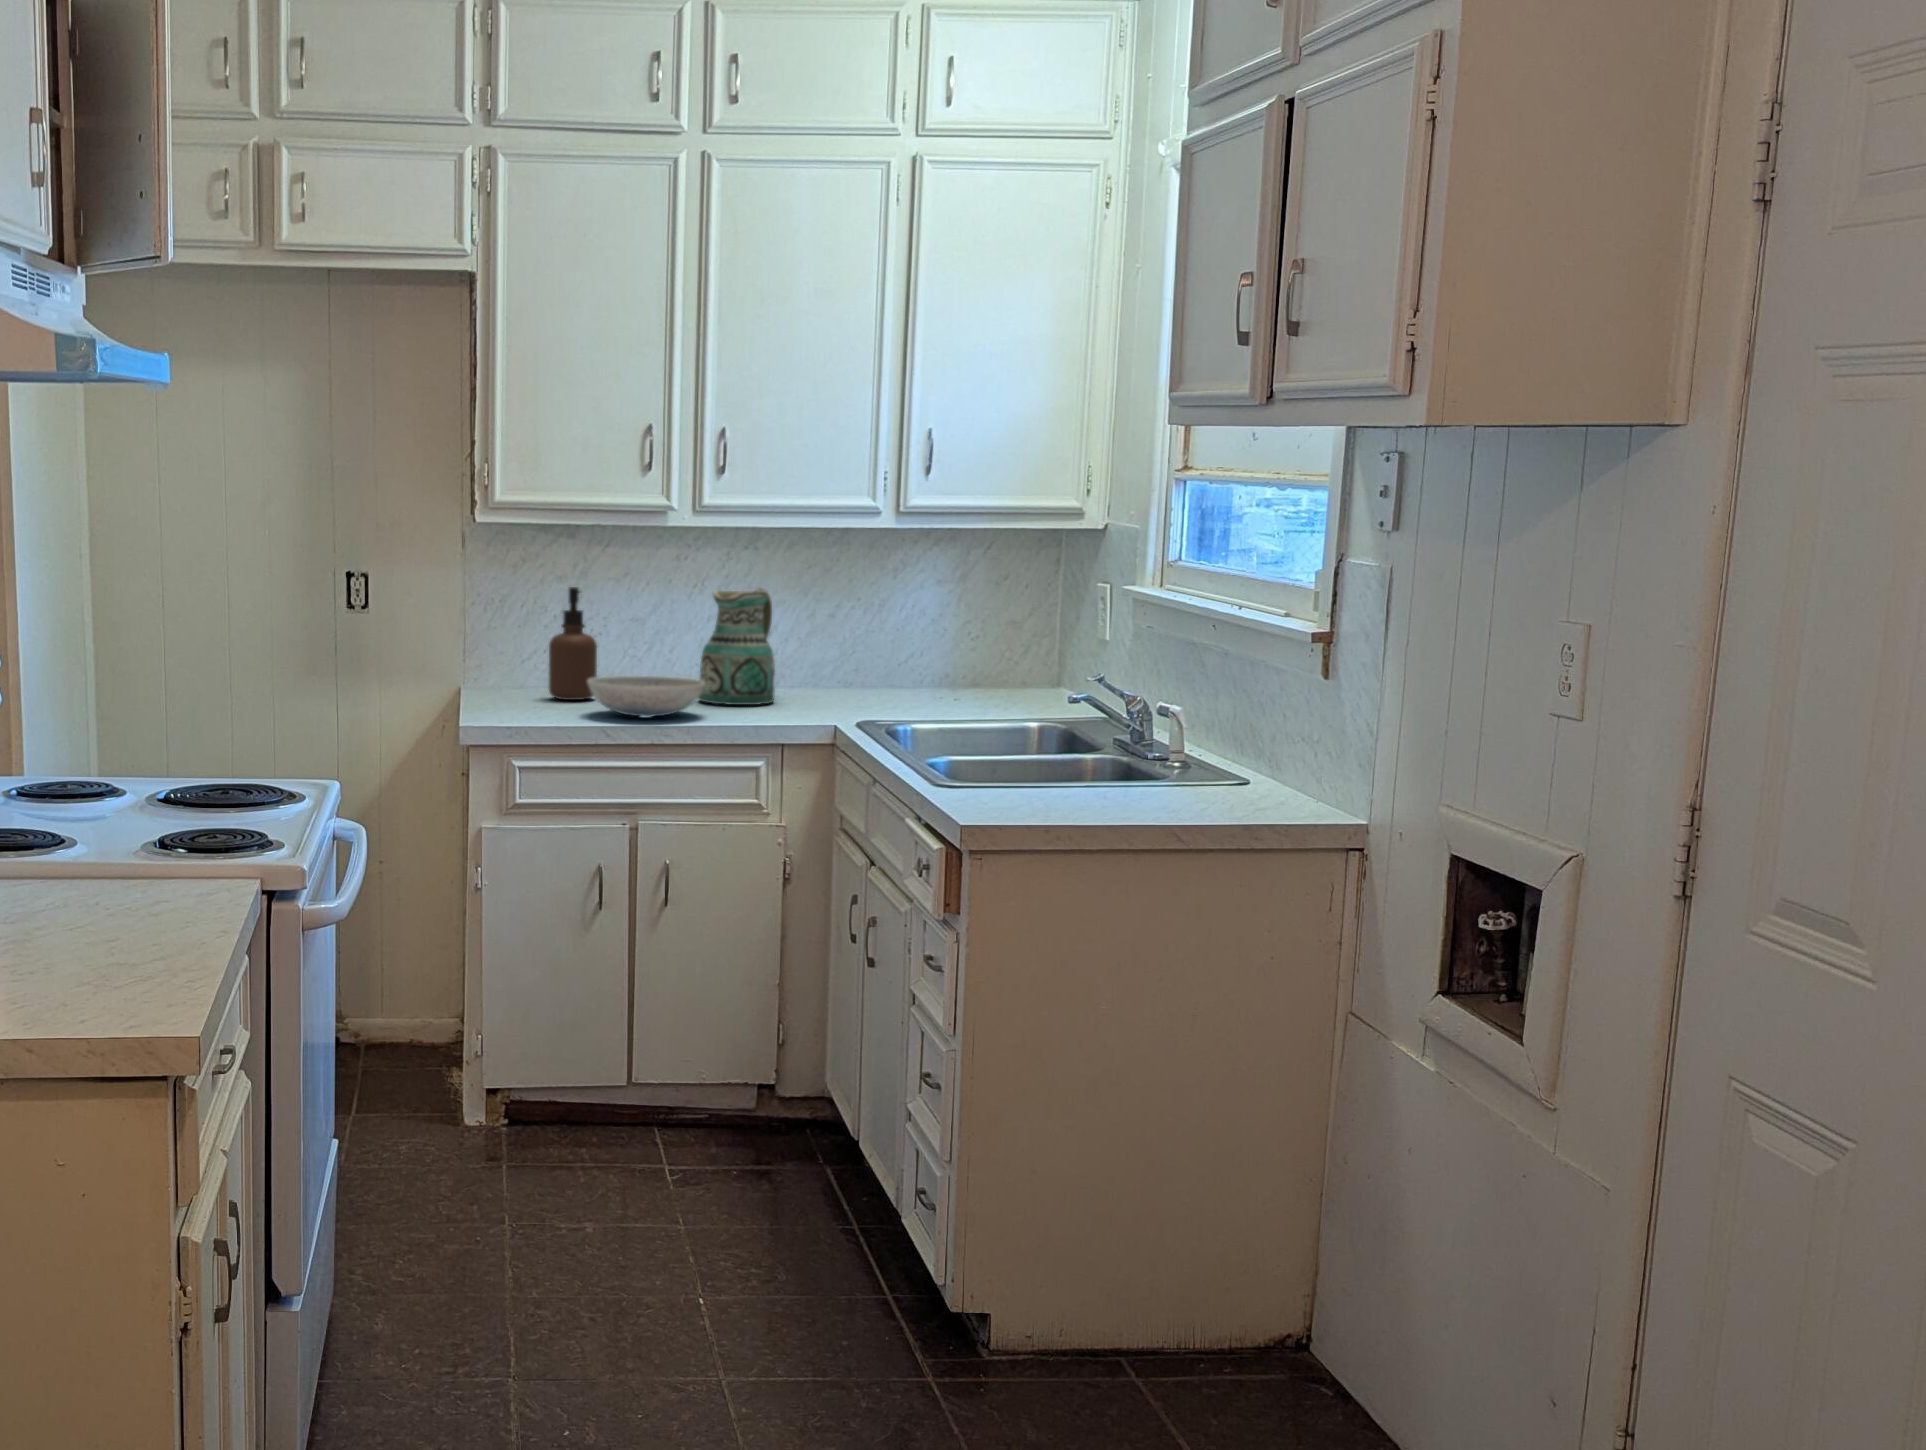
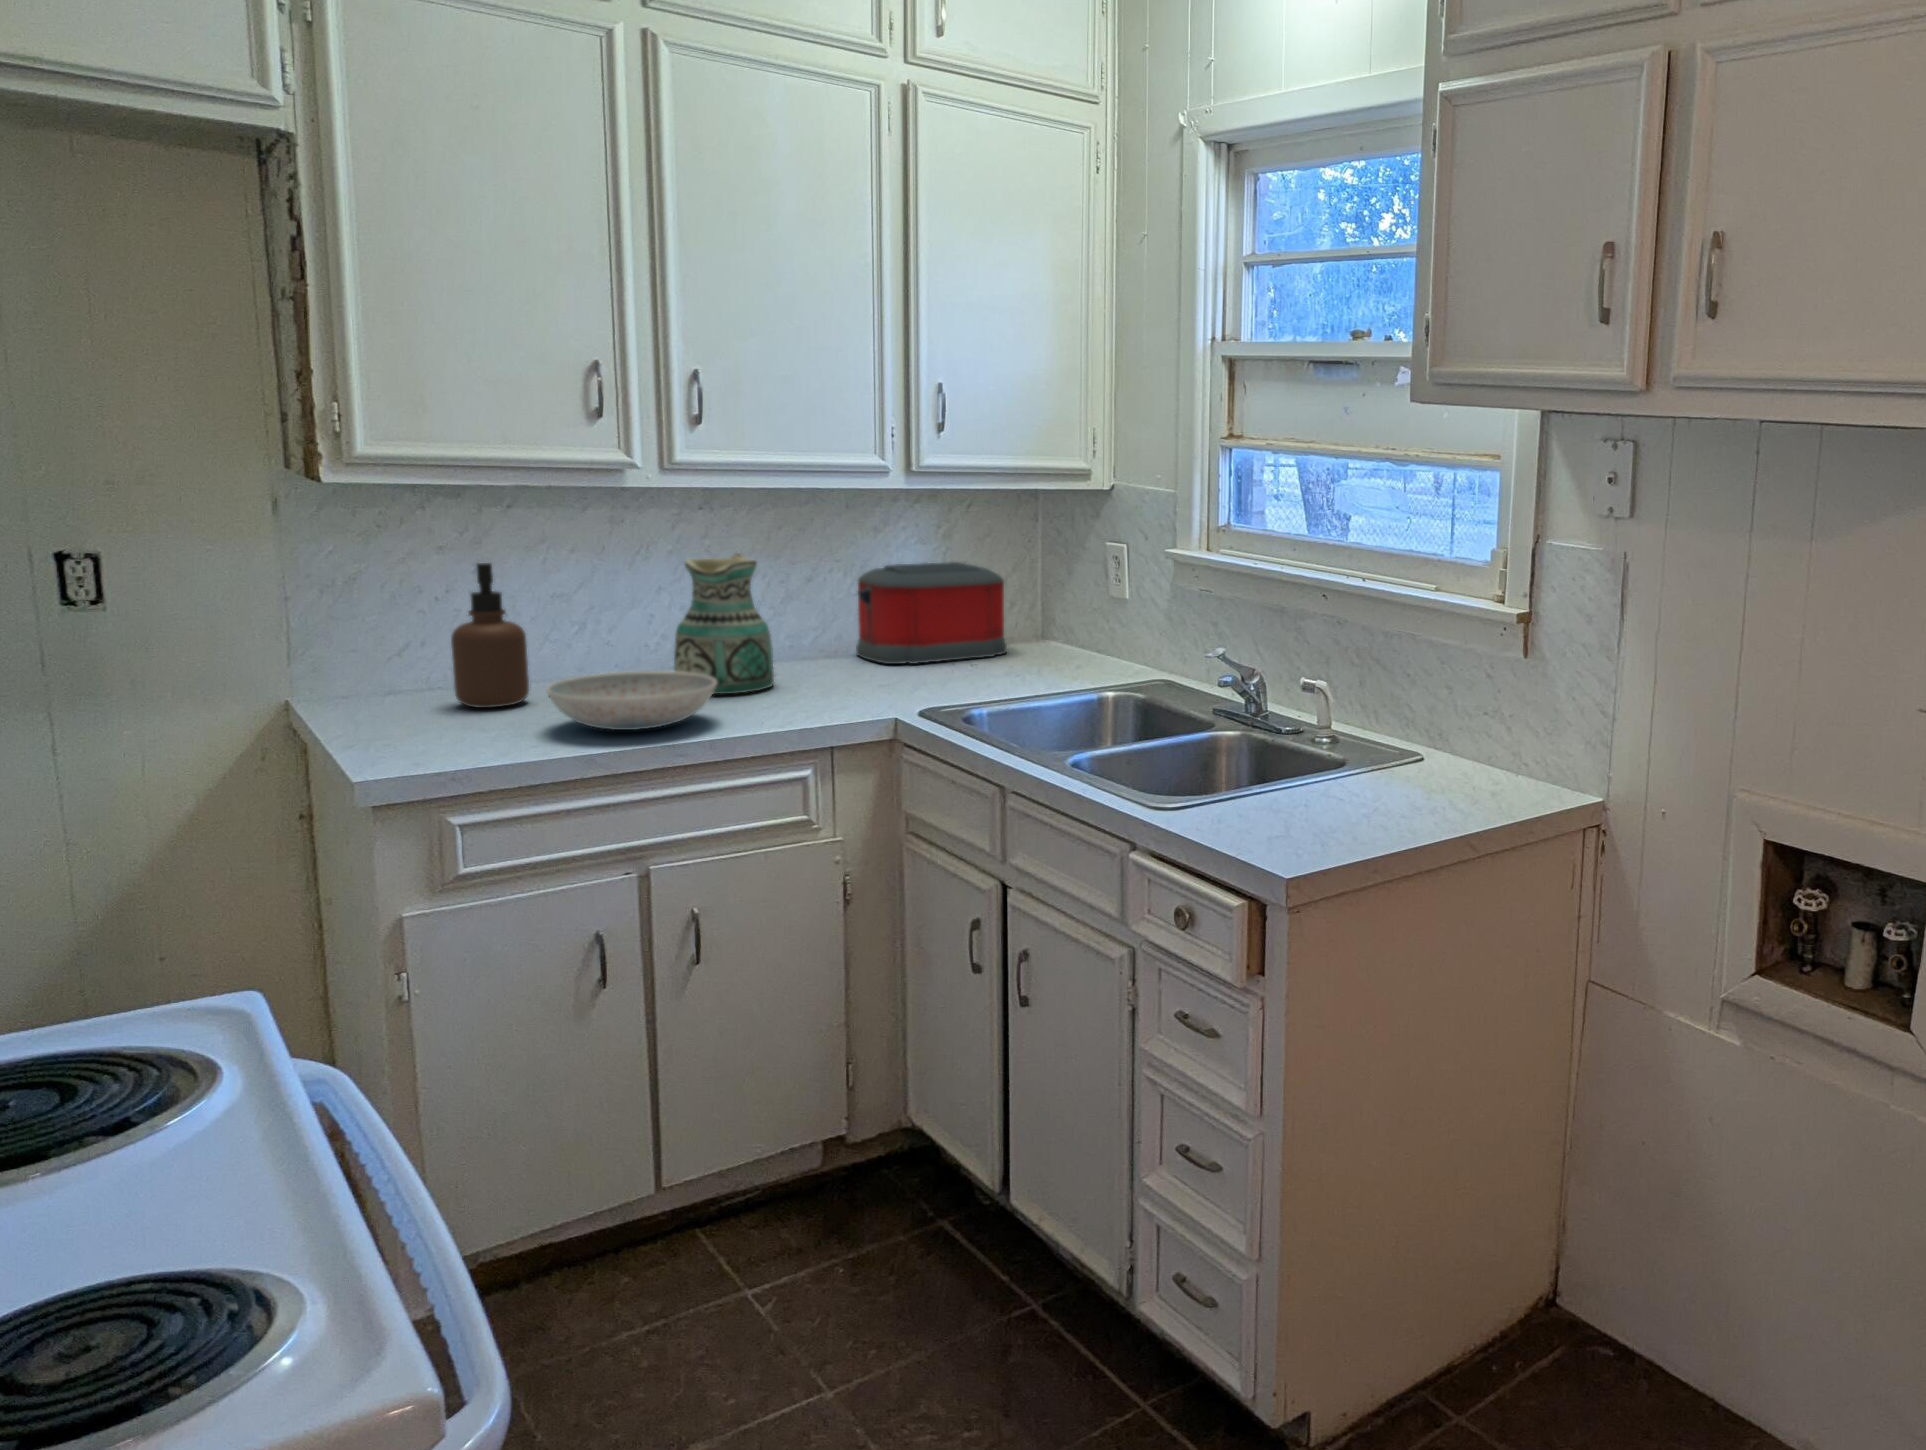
toaster: none [866,607,1005,699] -> present [856,562,1007,664]

